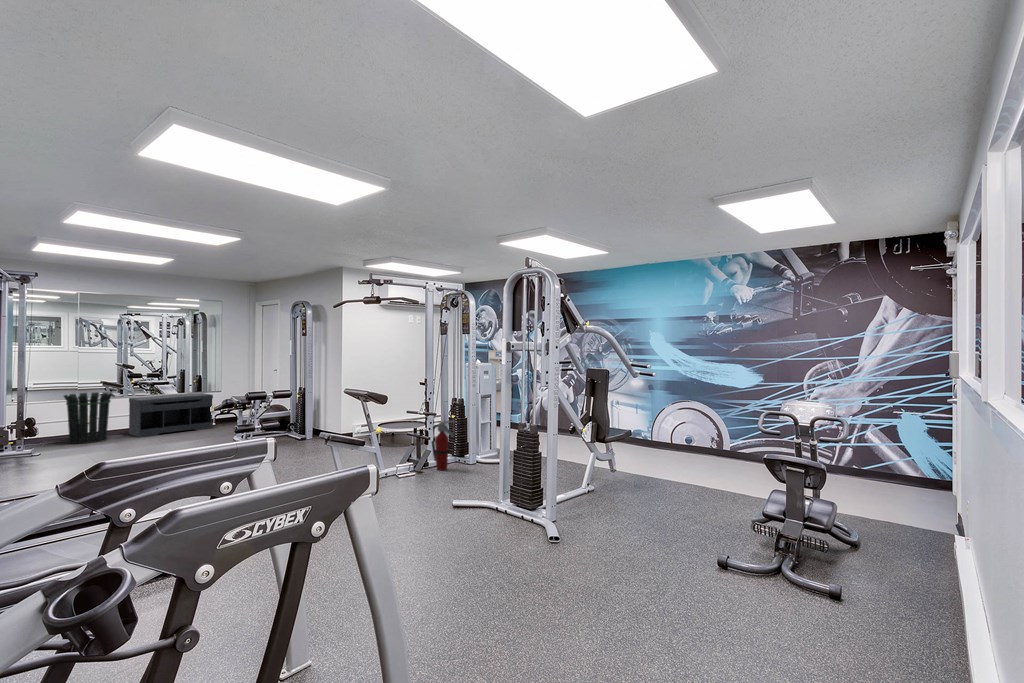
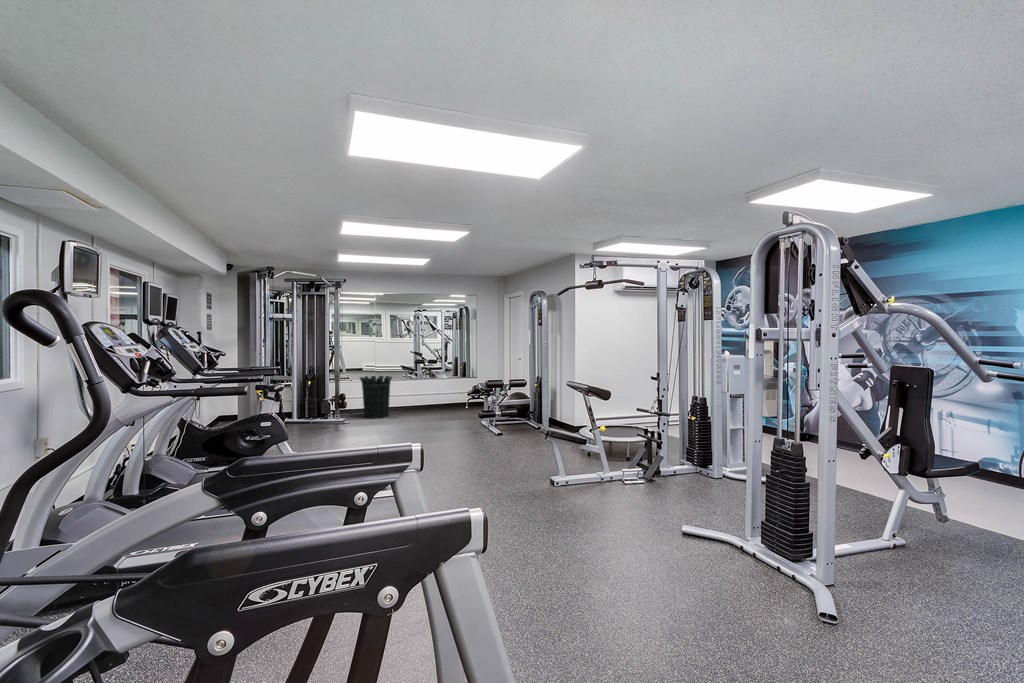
bench: present [129,393,213,437] -> none [404,379,466,416]
fire extinguisher: present [432,421,454,470] -> none [665,425,695,483]

